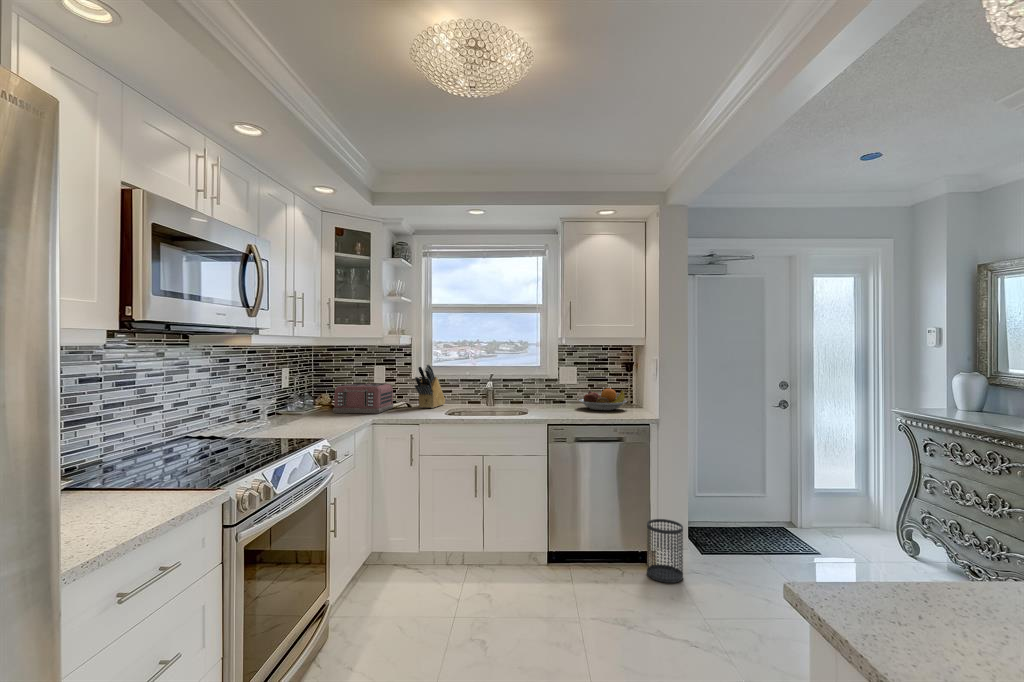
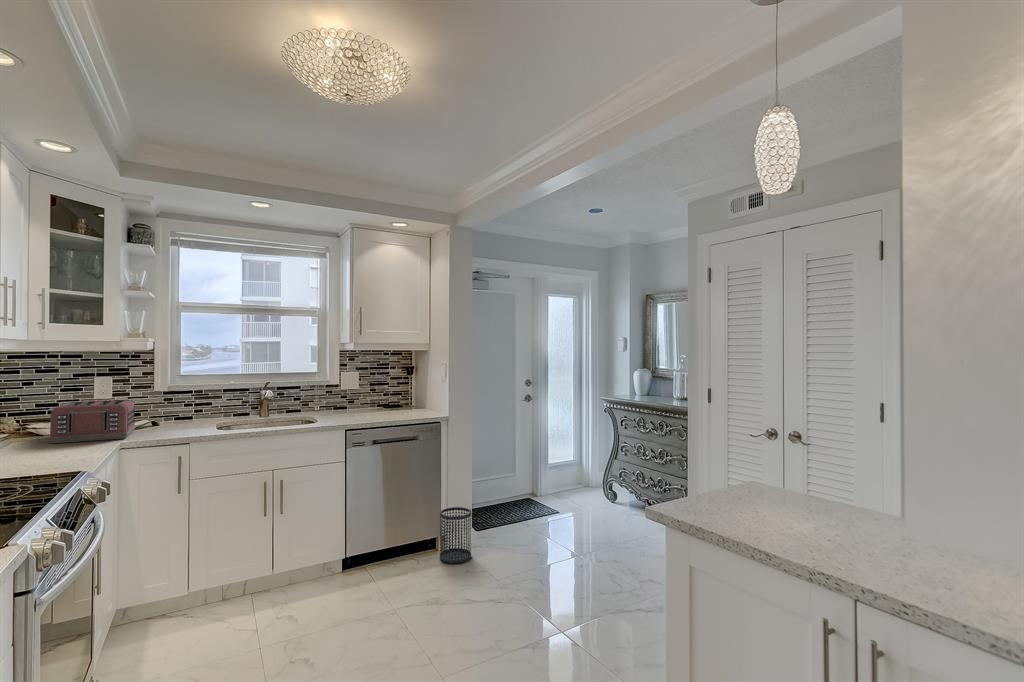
knife block: present [415,365,446,408] -> none [170,374,203,427]
fruit bowl: present [578,389,627,410] -> none [362,392,411,413]

